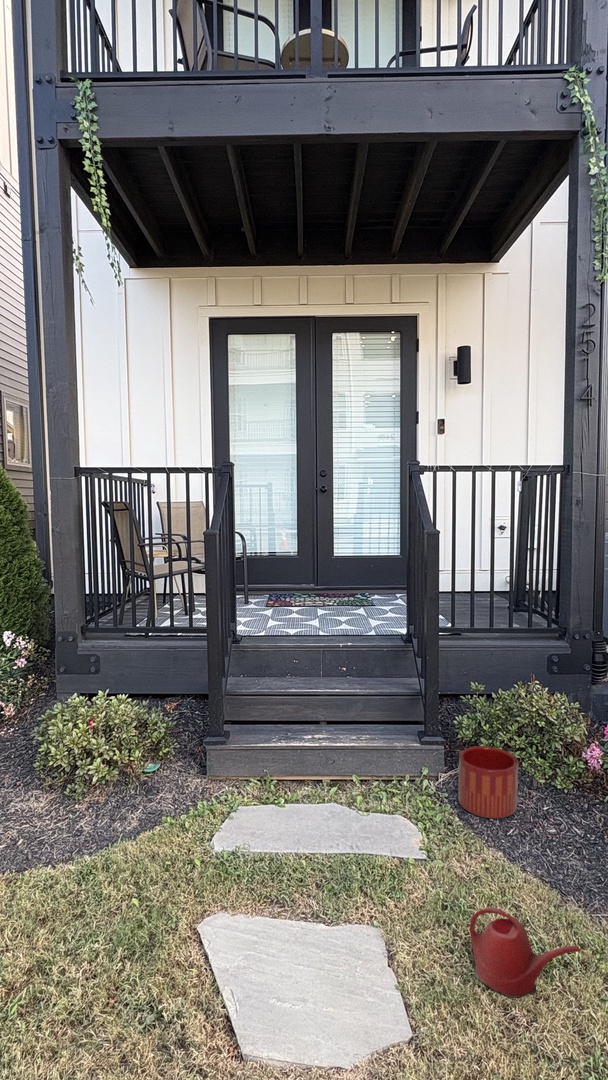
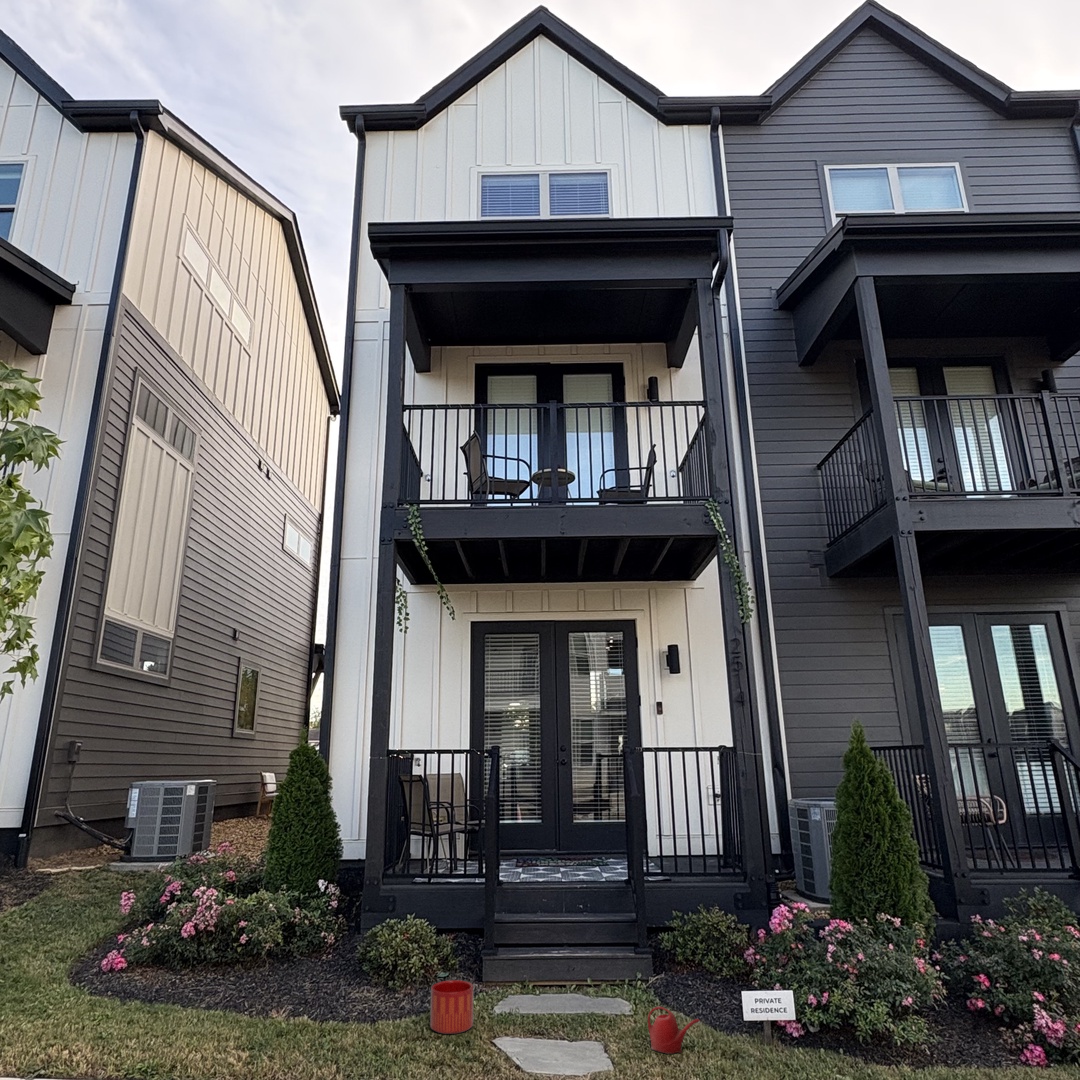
planter: present [458,746,518,818] -> present [430,980,473,1034]

